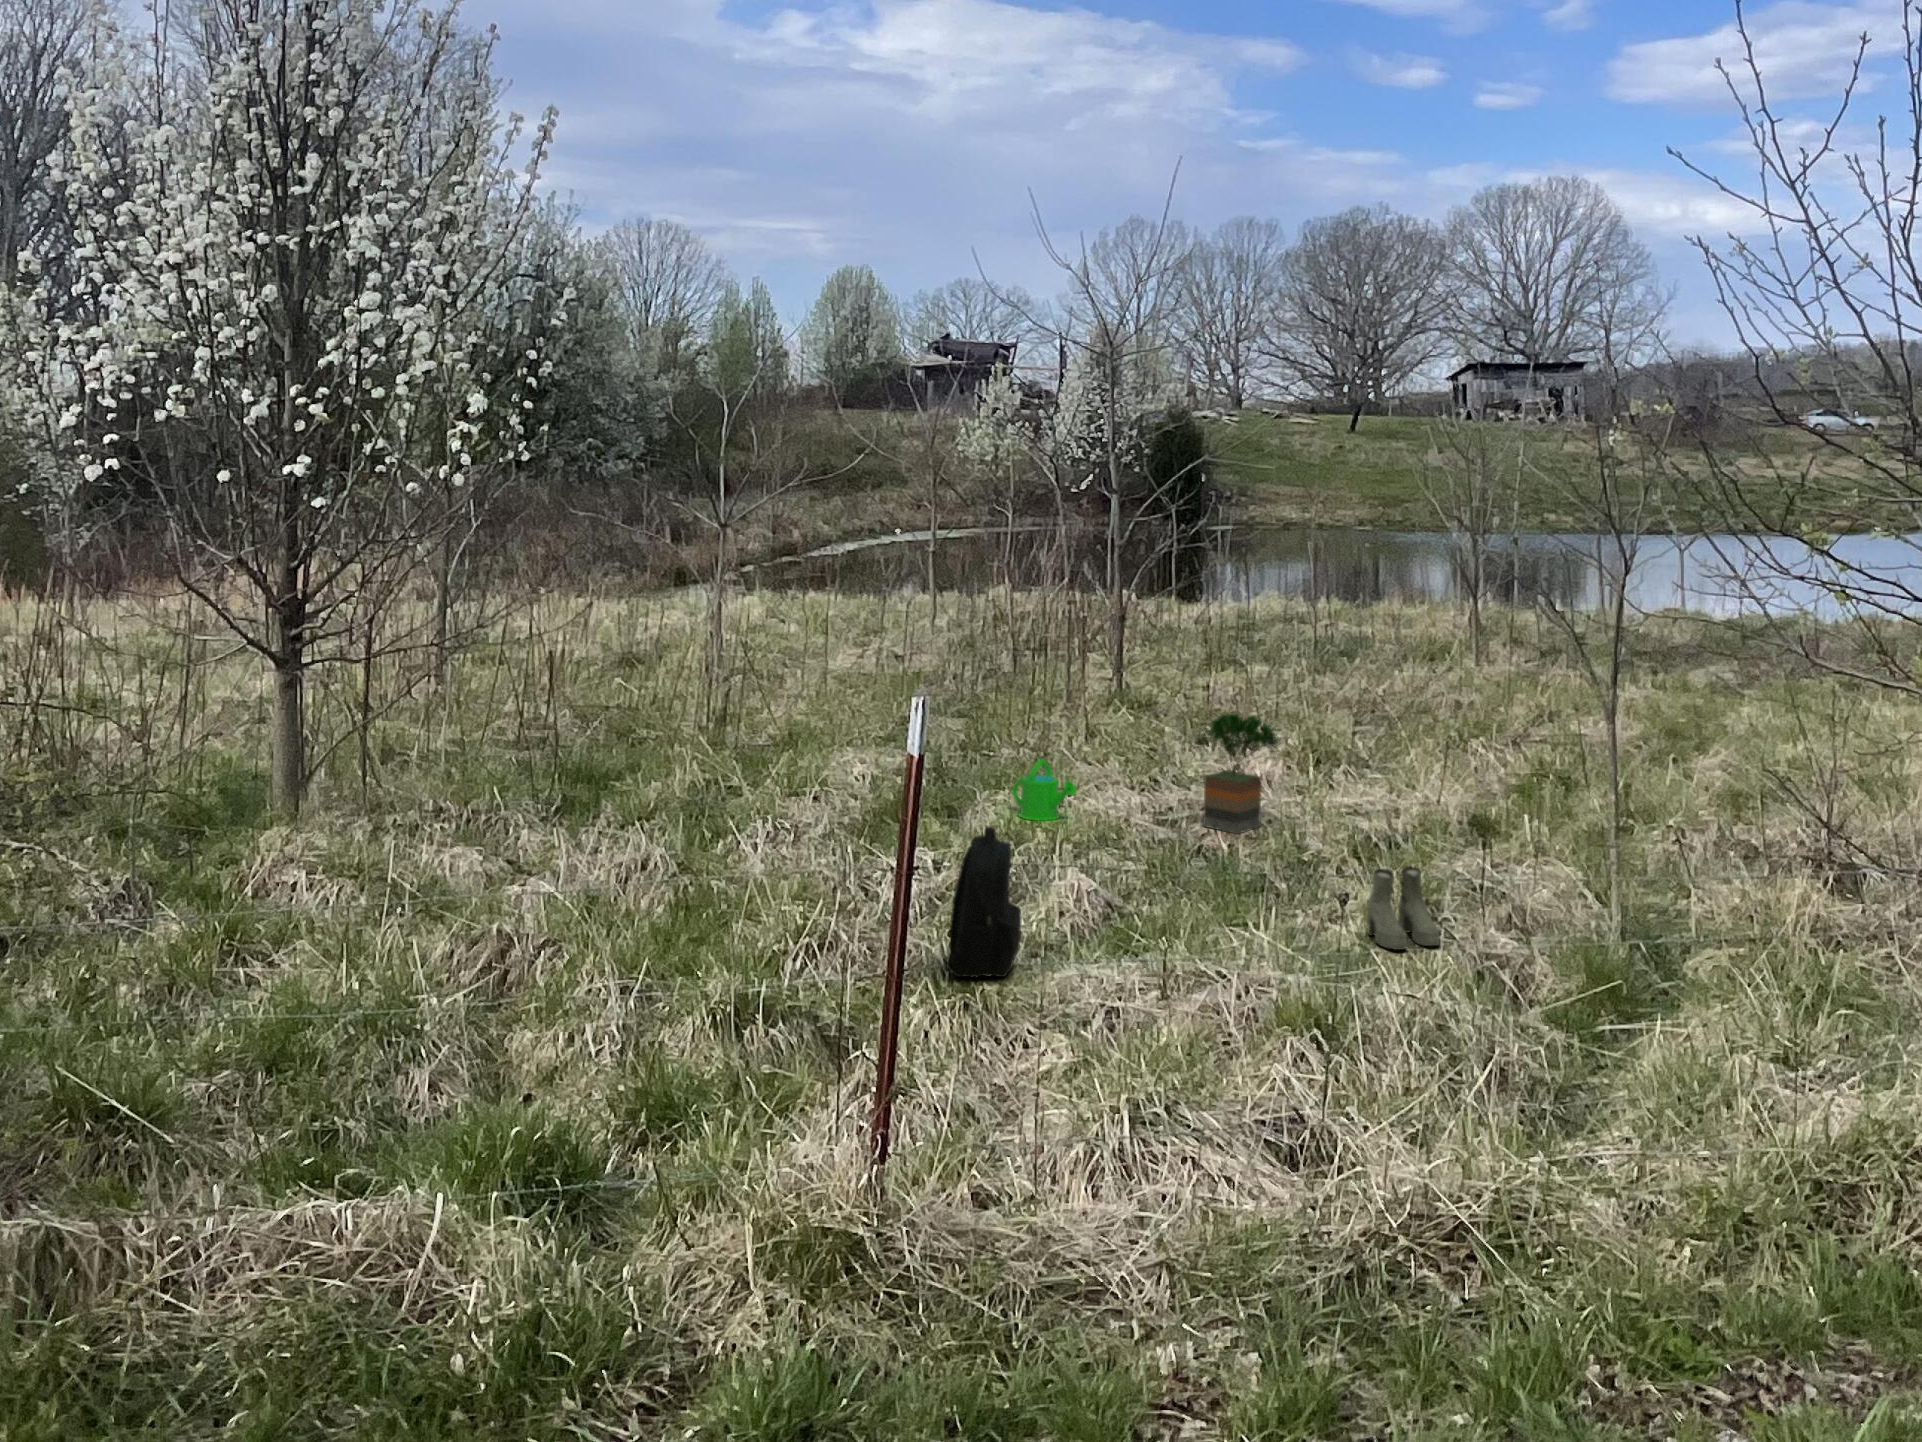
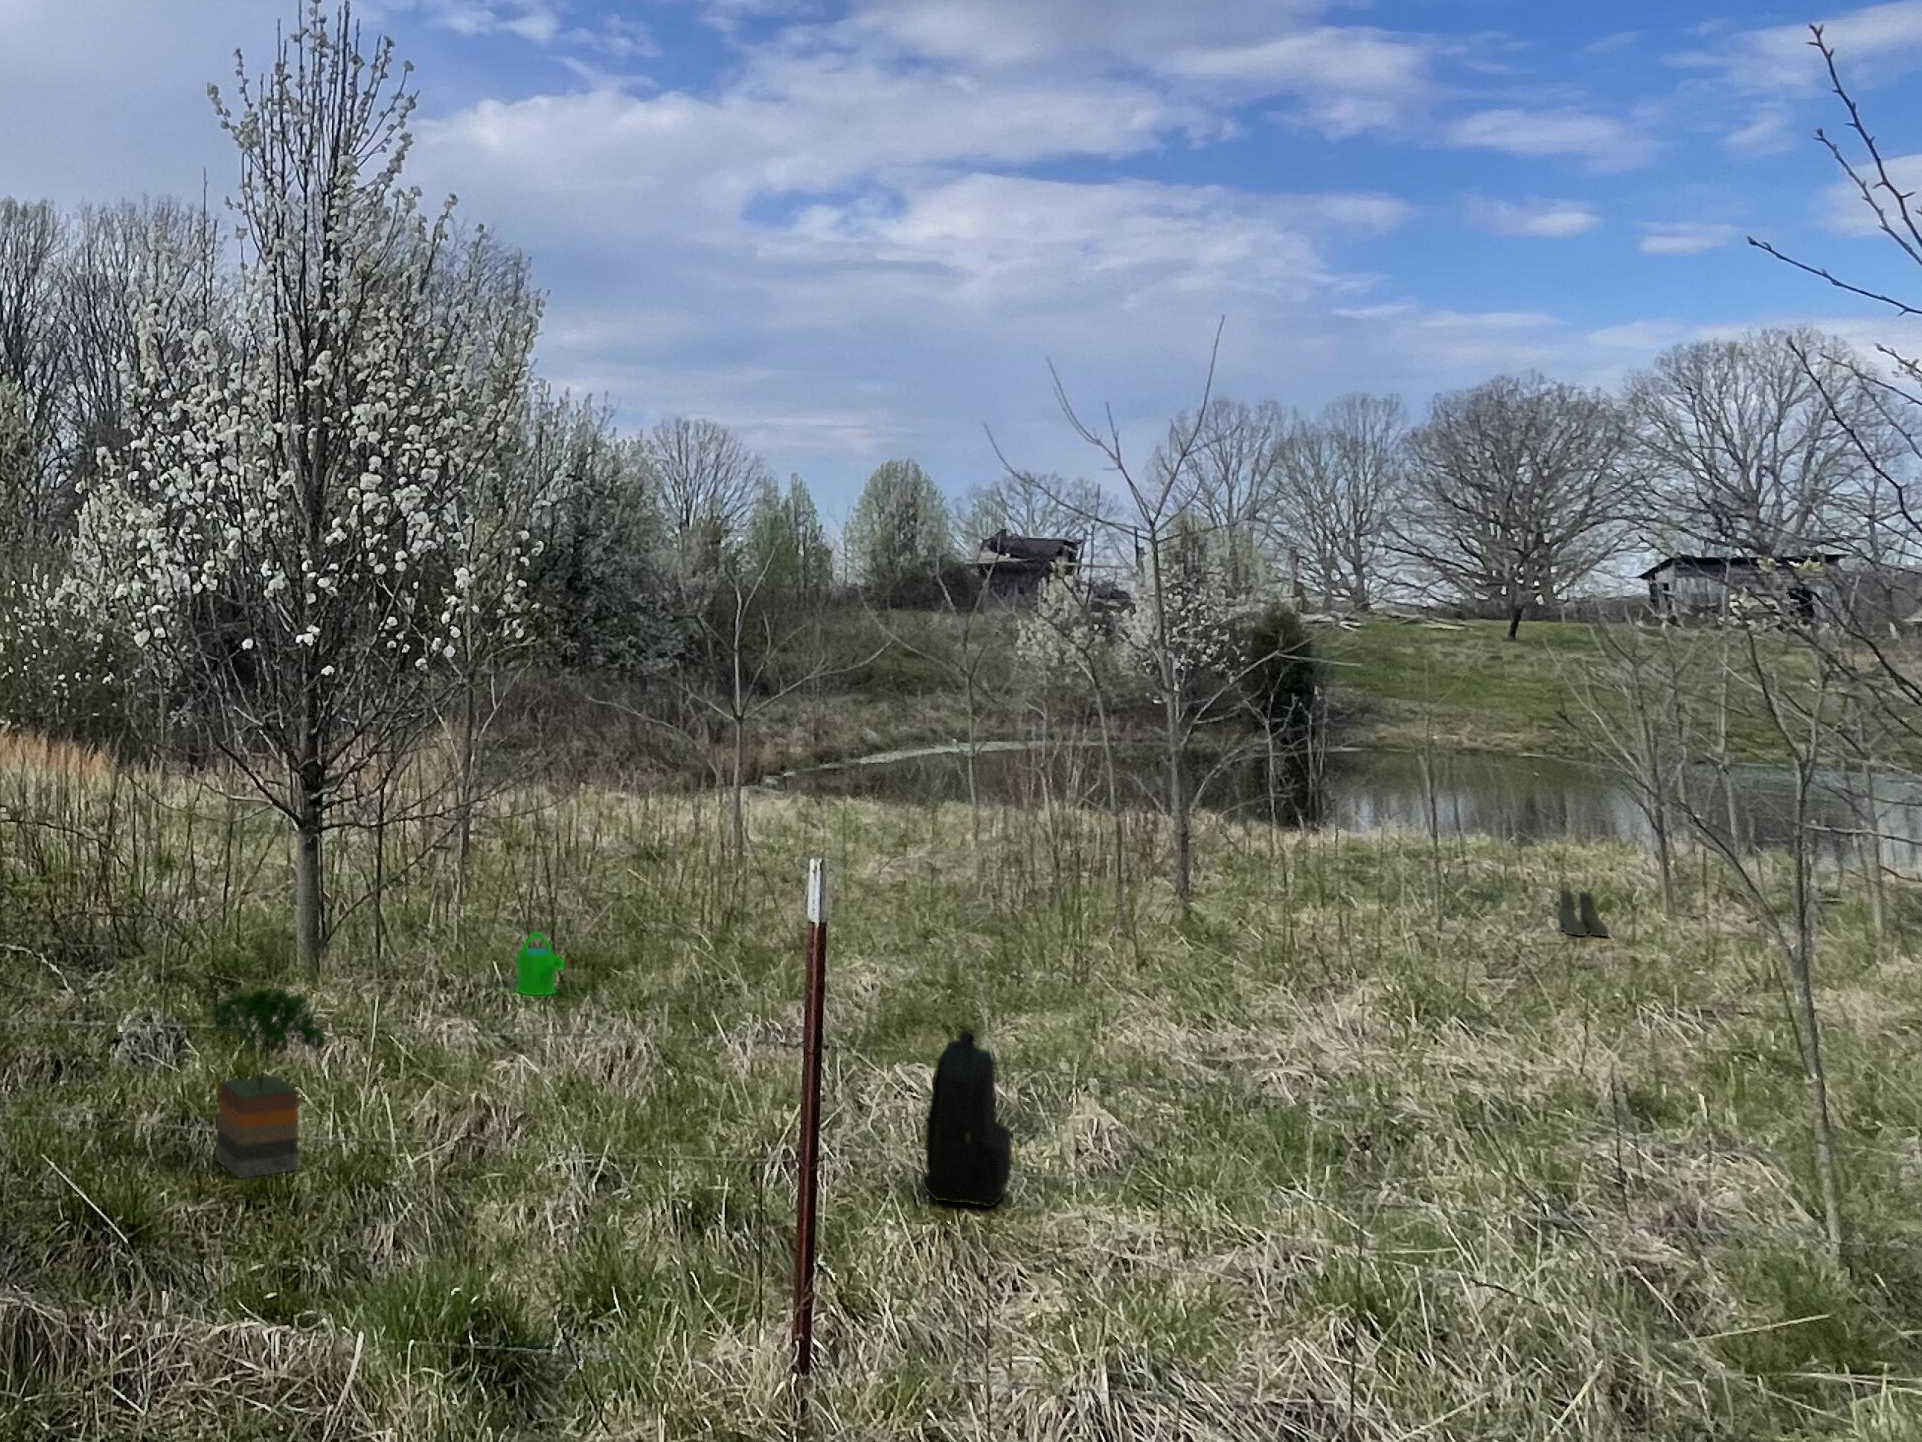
potted tree: present [1196,713,1280,834] -> present [211,988,327,1178]
watering can: present [1012,759,1076,821] -> present [515,932,565,996]
boots: present [1367,867,1439,950] -> present [1557,892,1609,936]

